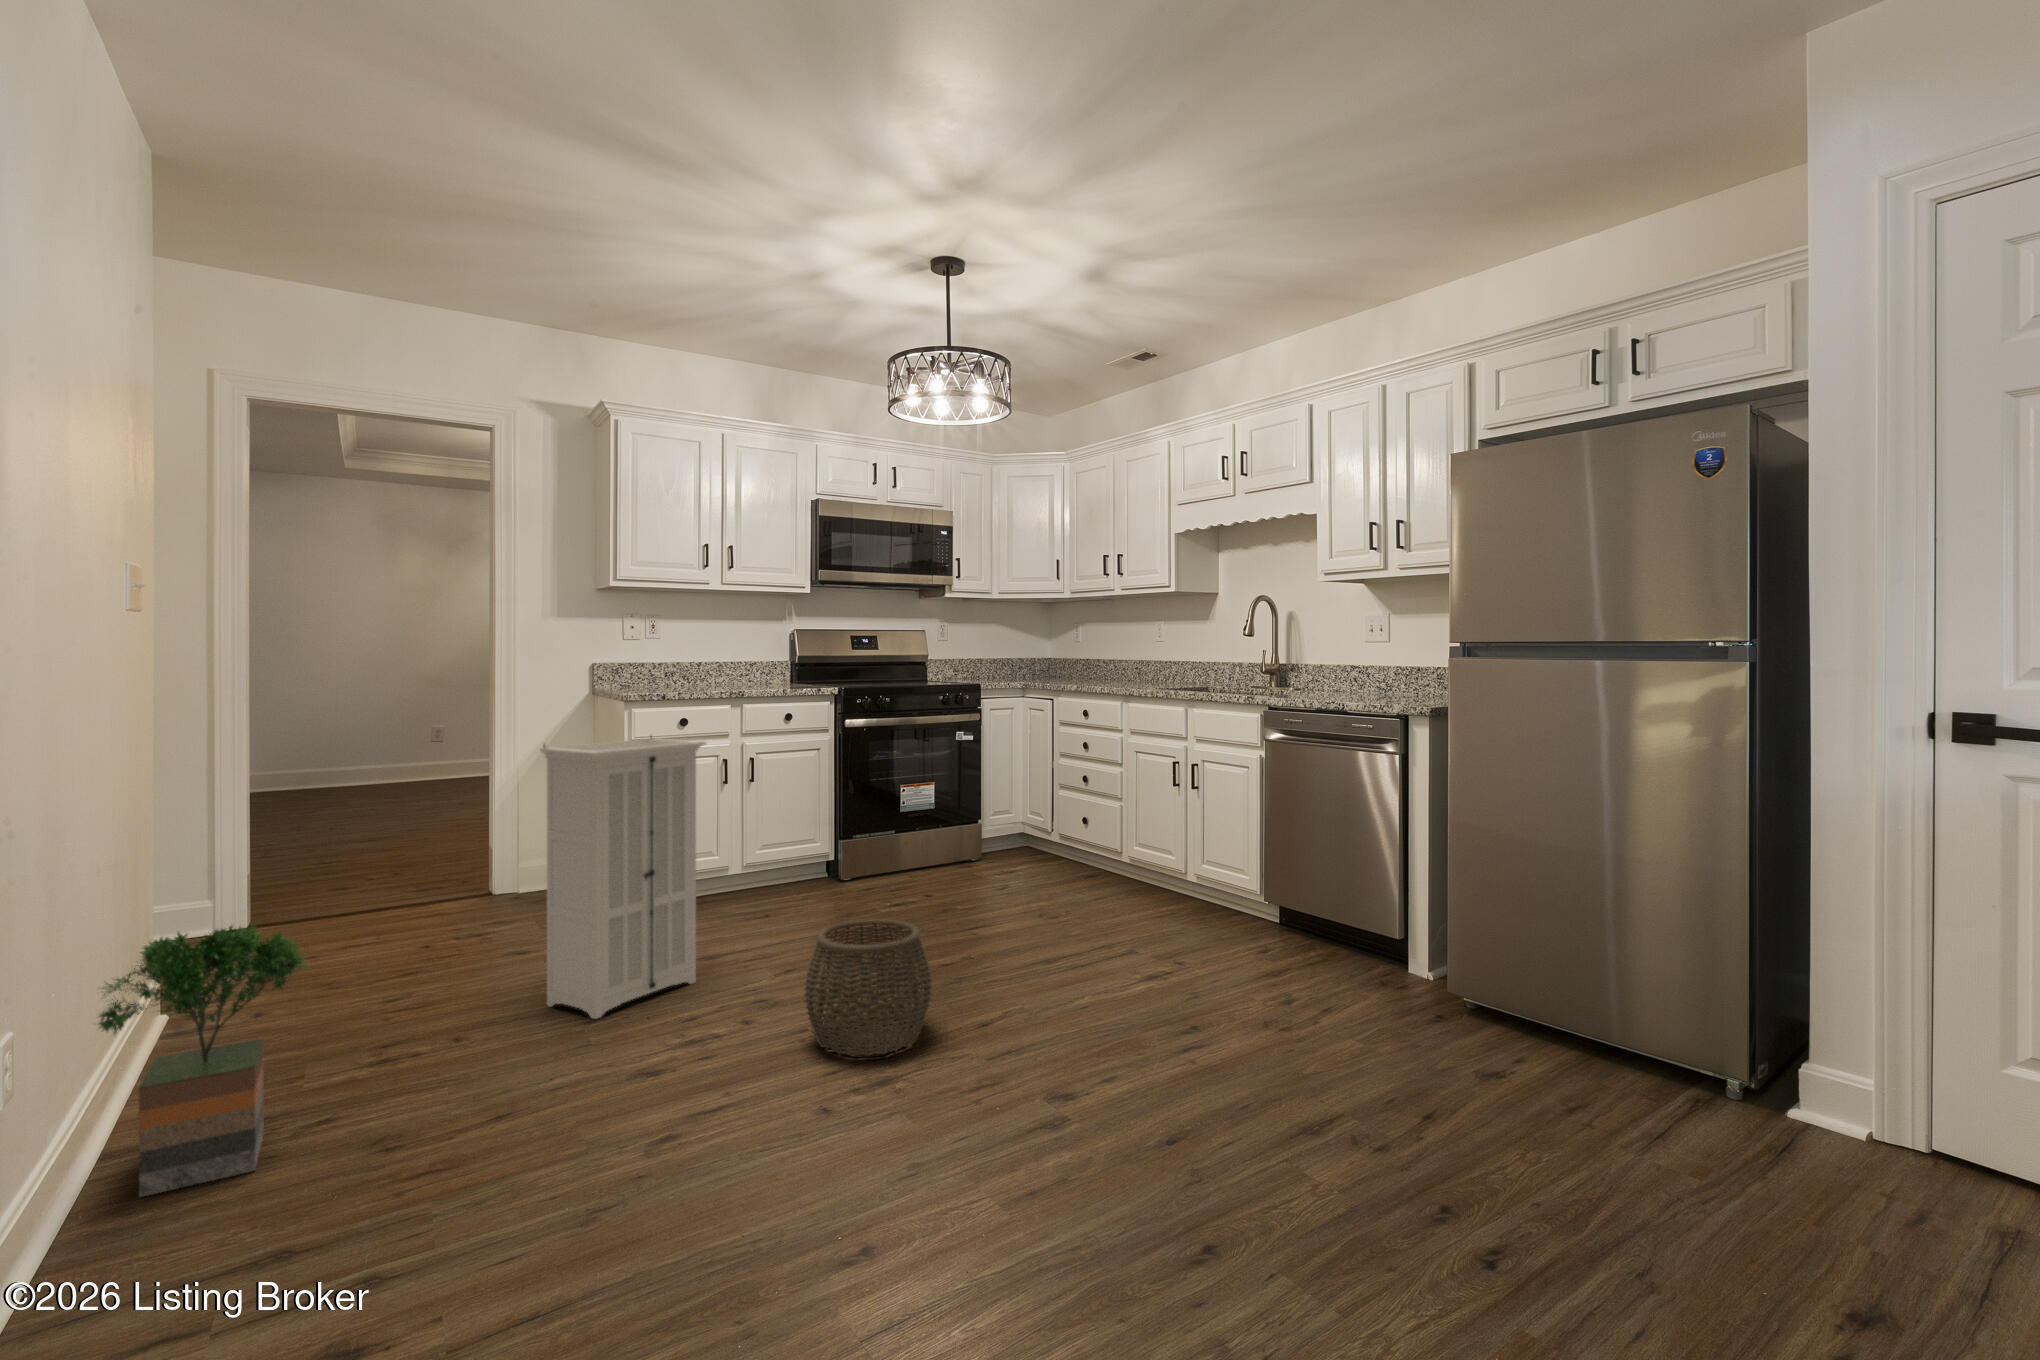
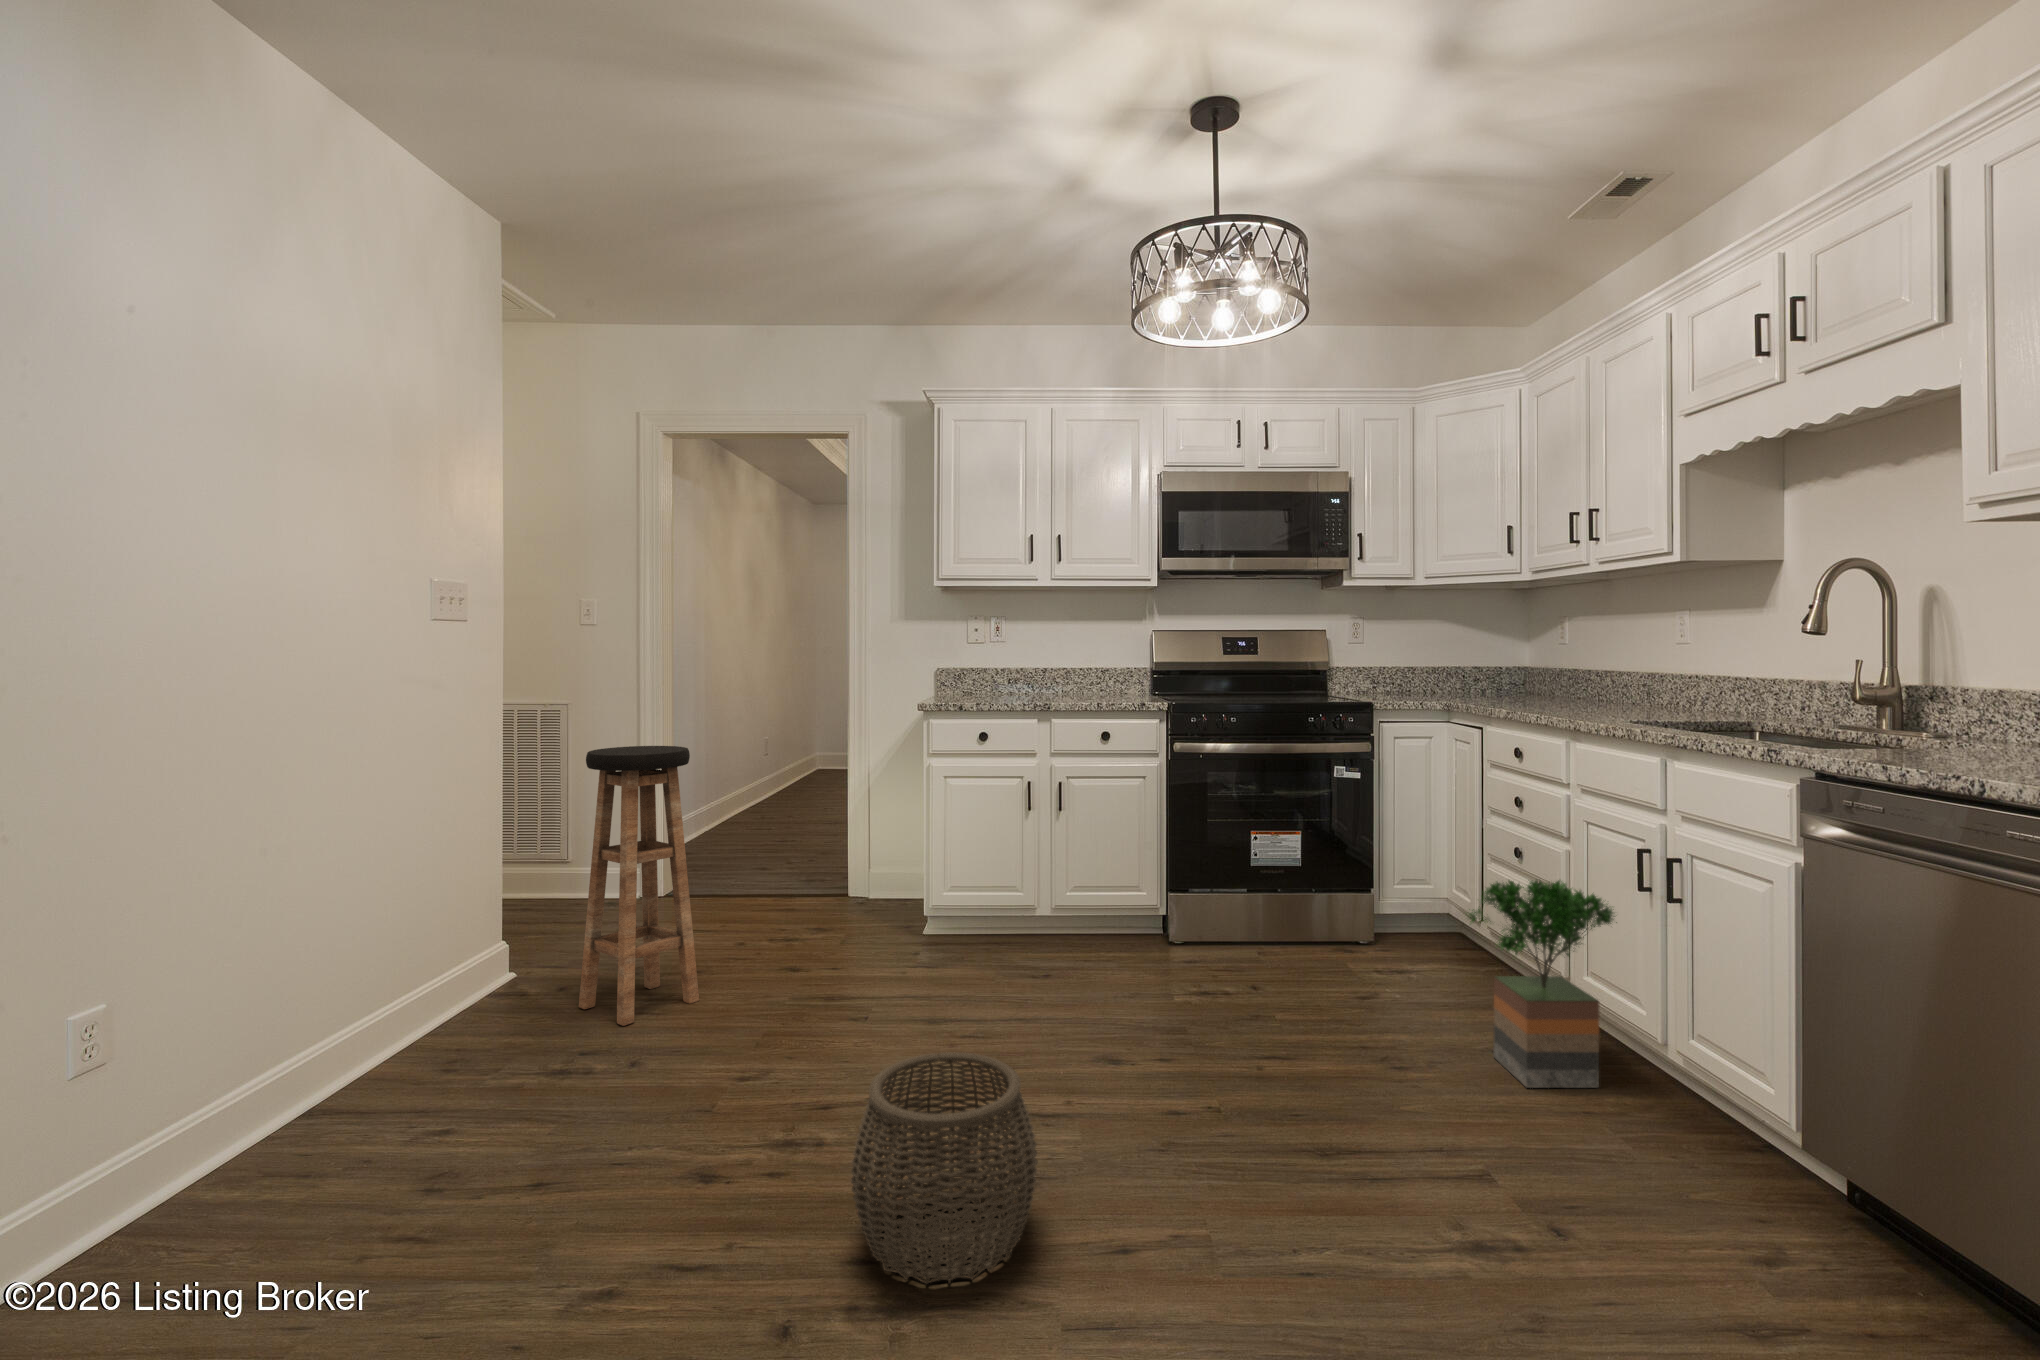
bar stool: none [318,736,454,1007] -> present [579,746,699,1026]
storage cabinet: present [540,737,706,1019] -> none [709,759,885,1095]
potted tree: present [99,924,307,1197] -> present [1469,880,1617,1088]

